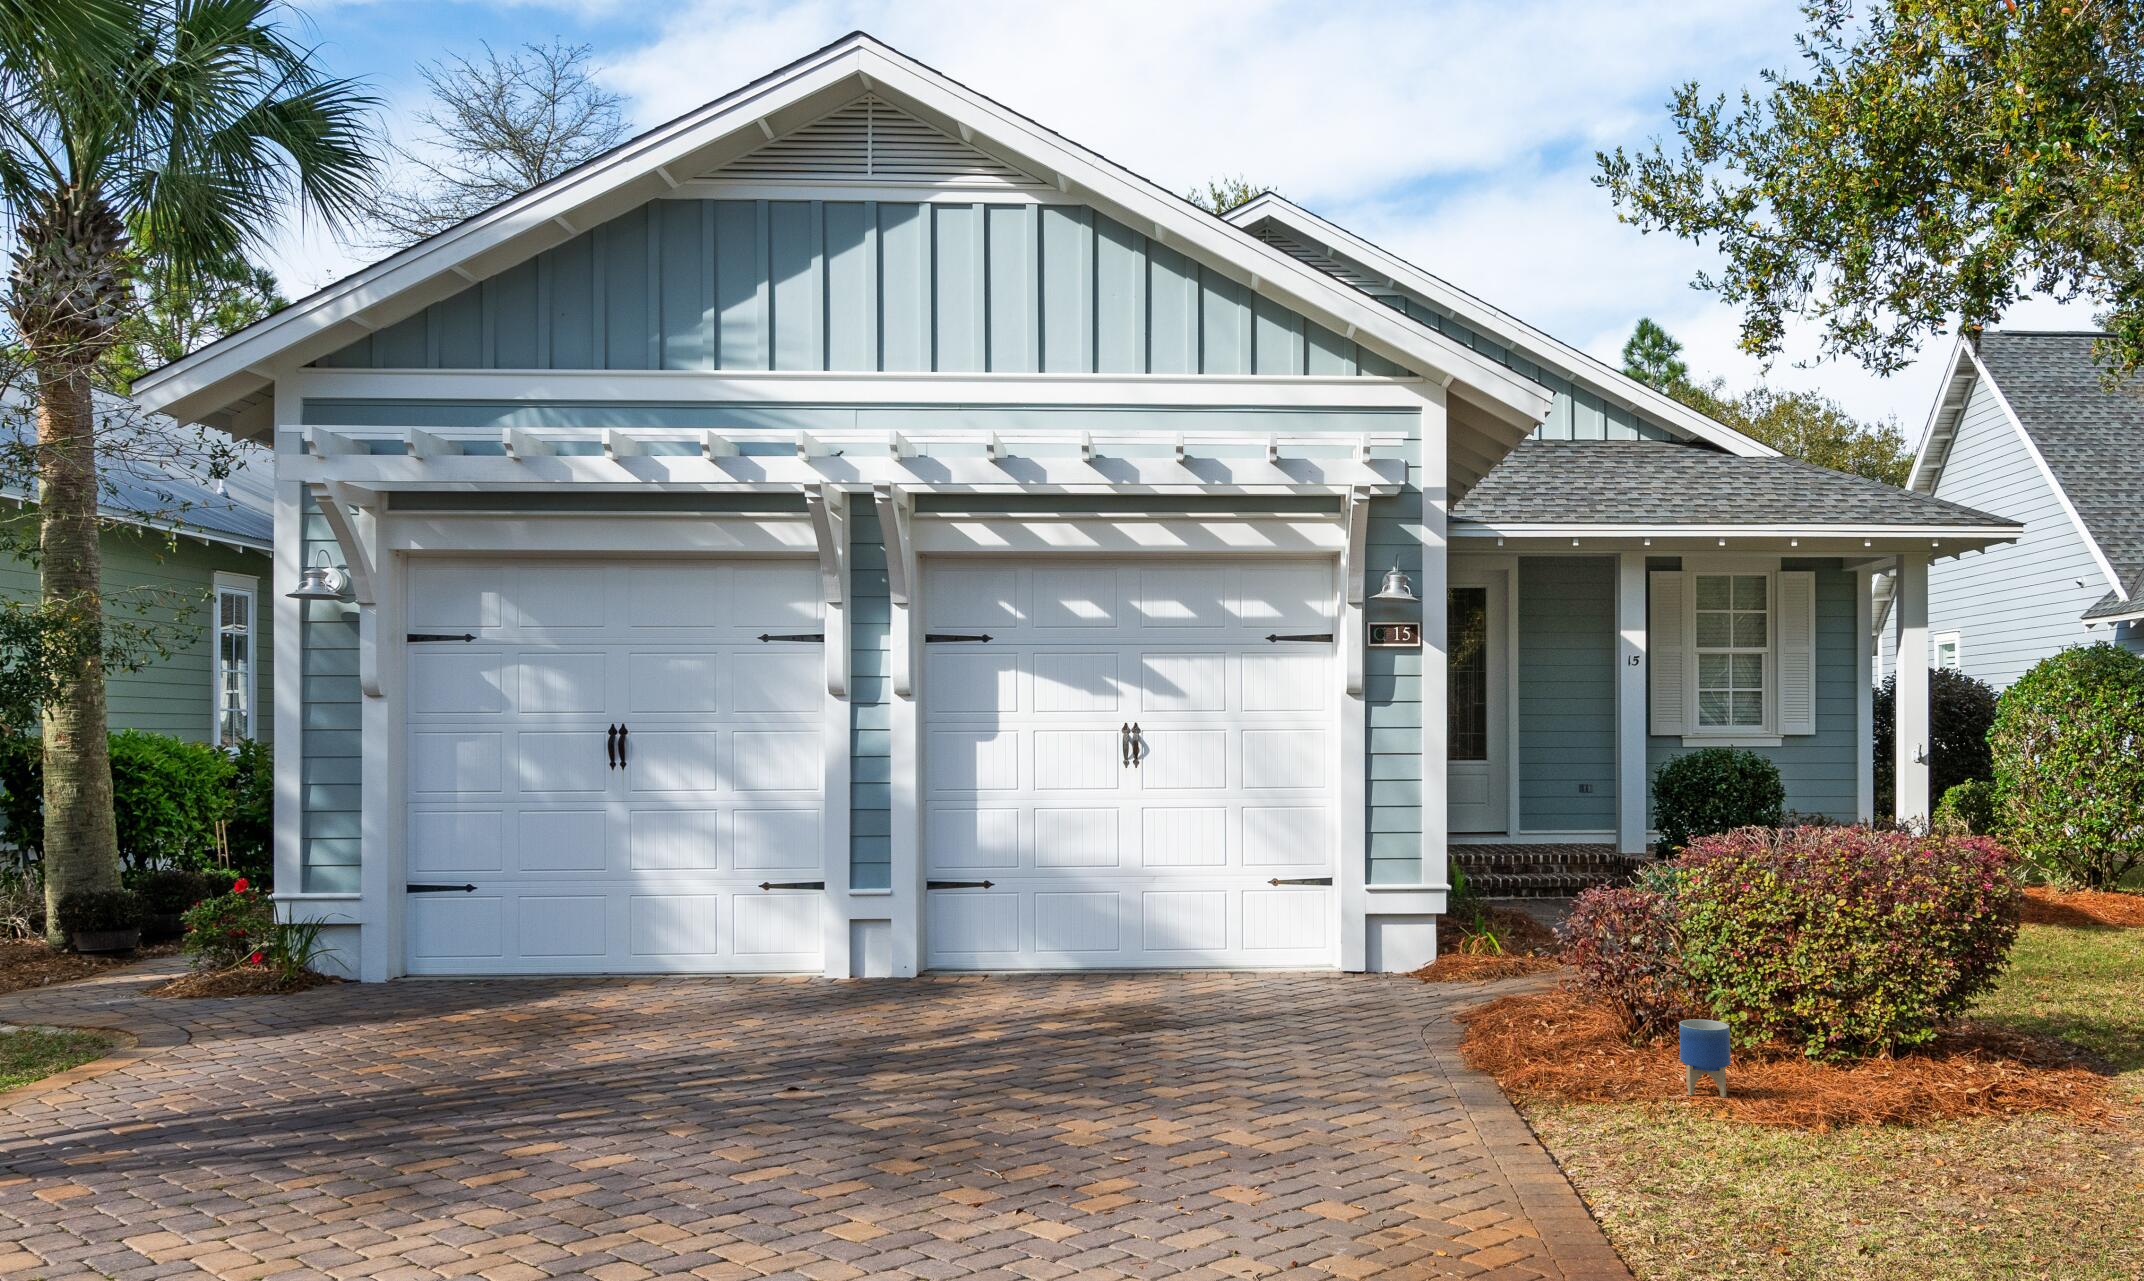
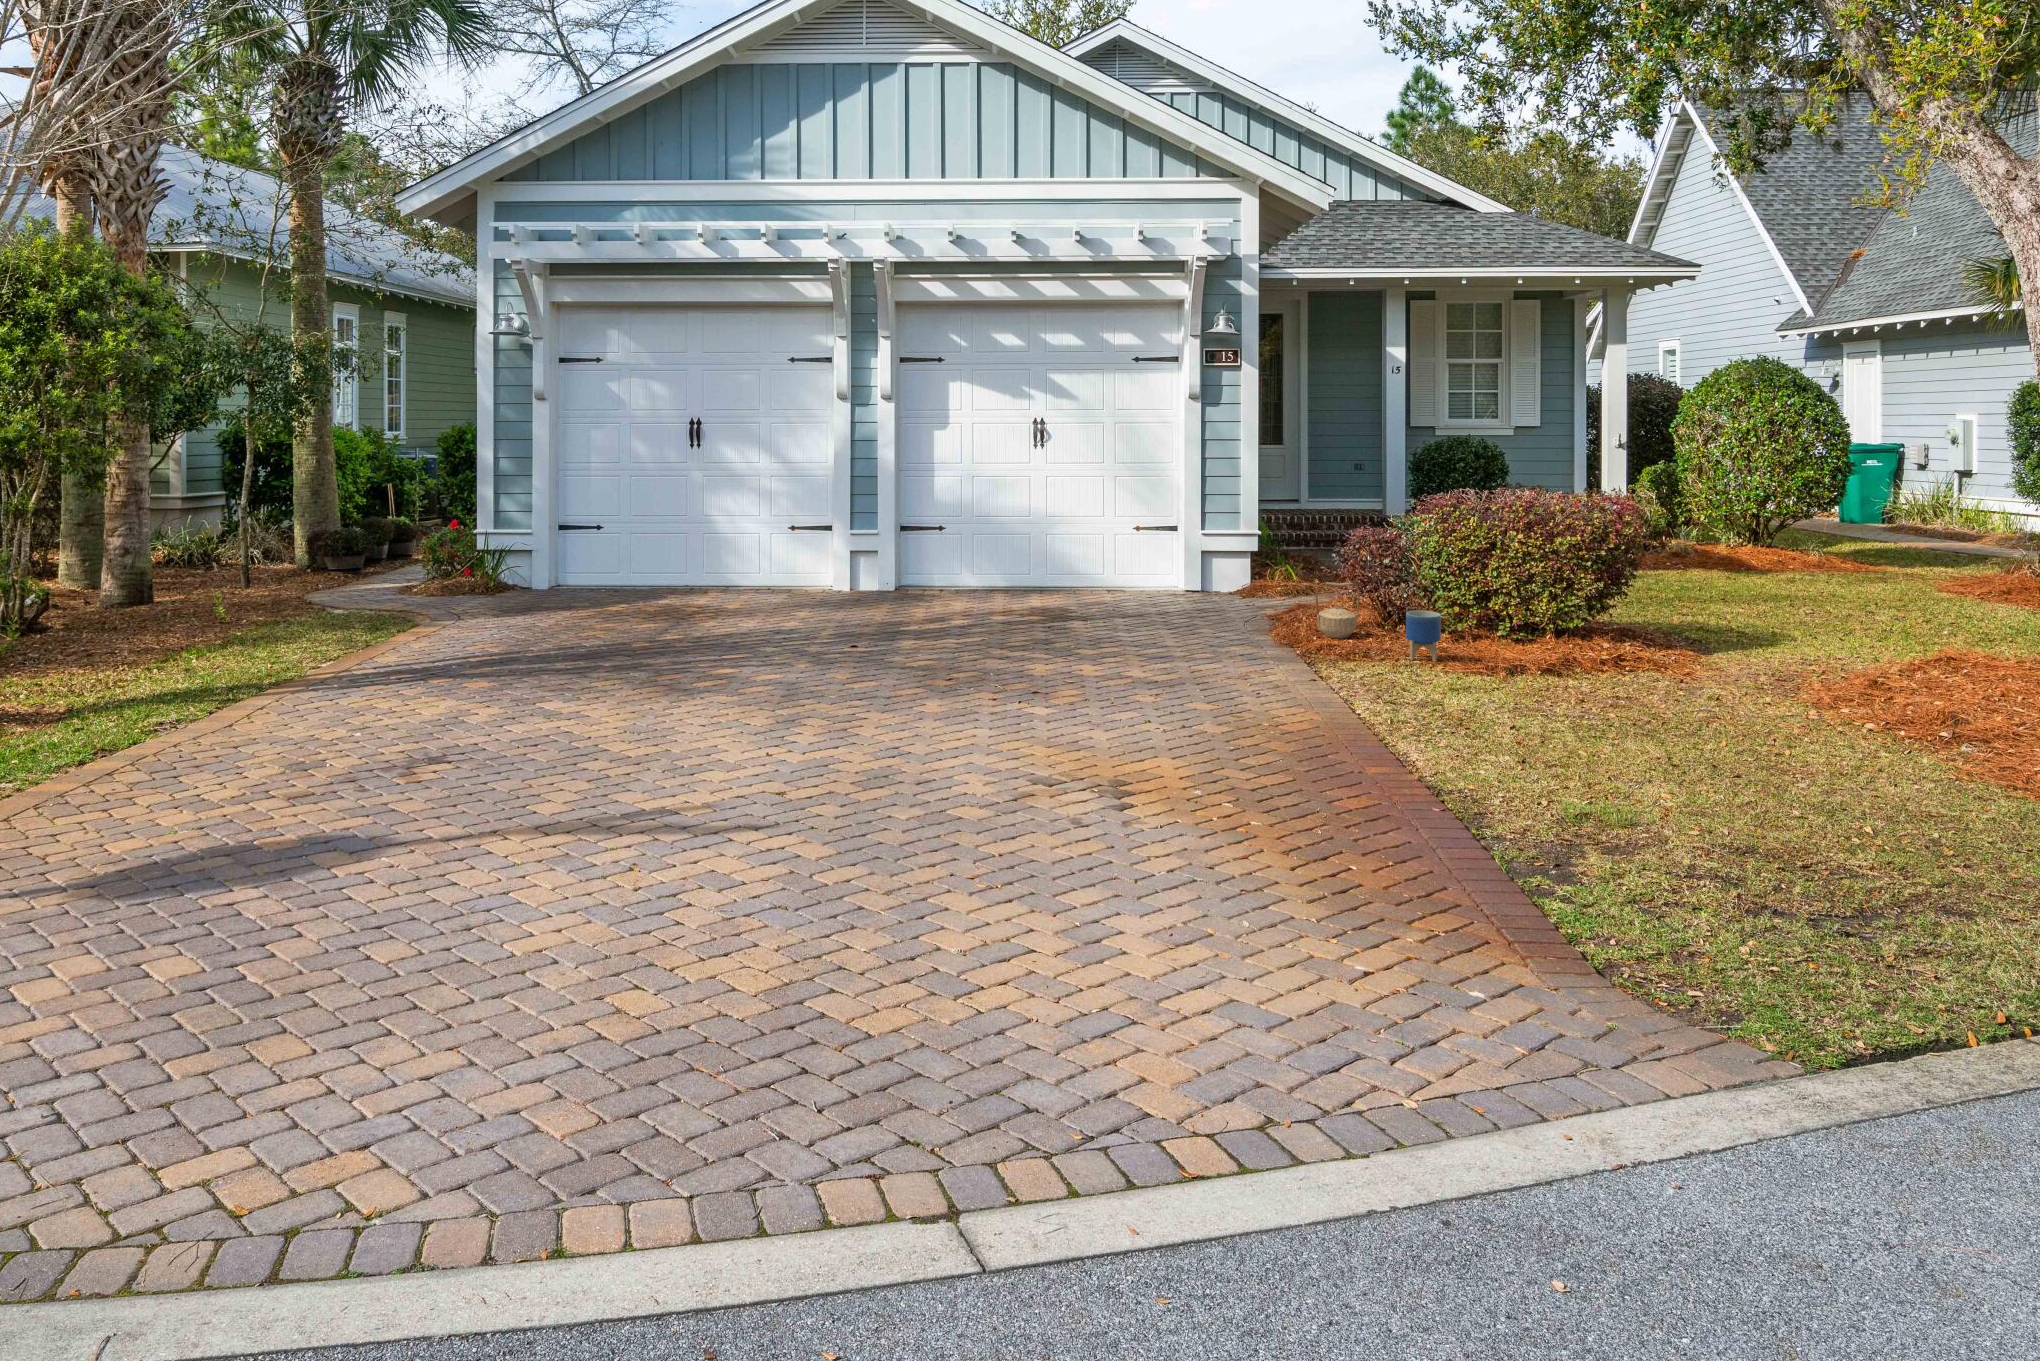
basket: none [1545,975,1609,1061] -> present [1316,582,1360,639]

